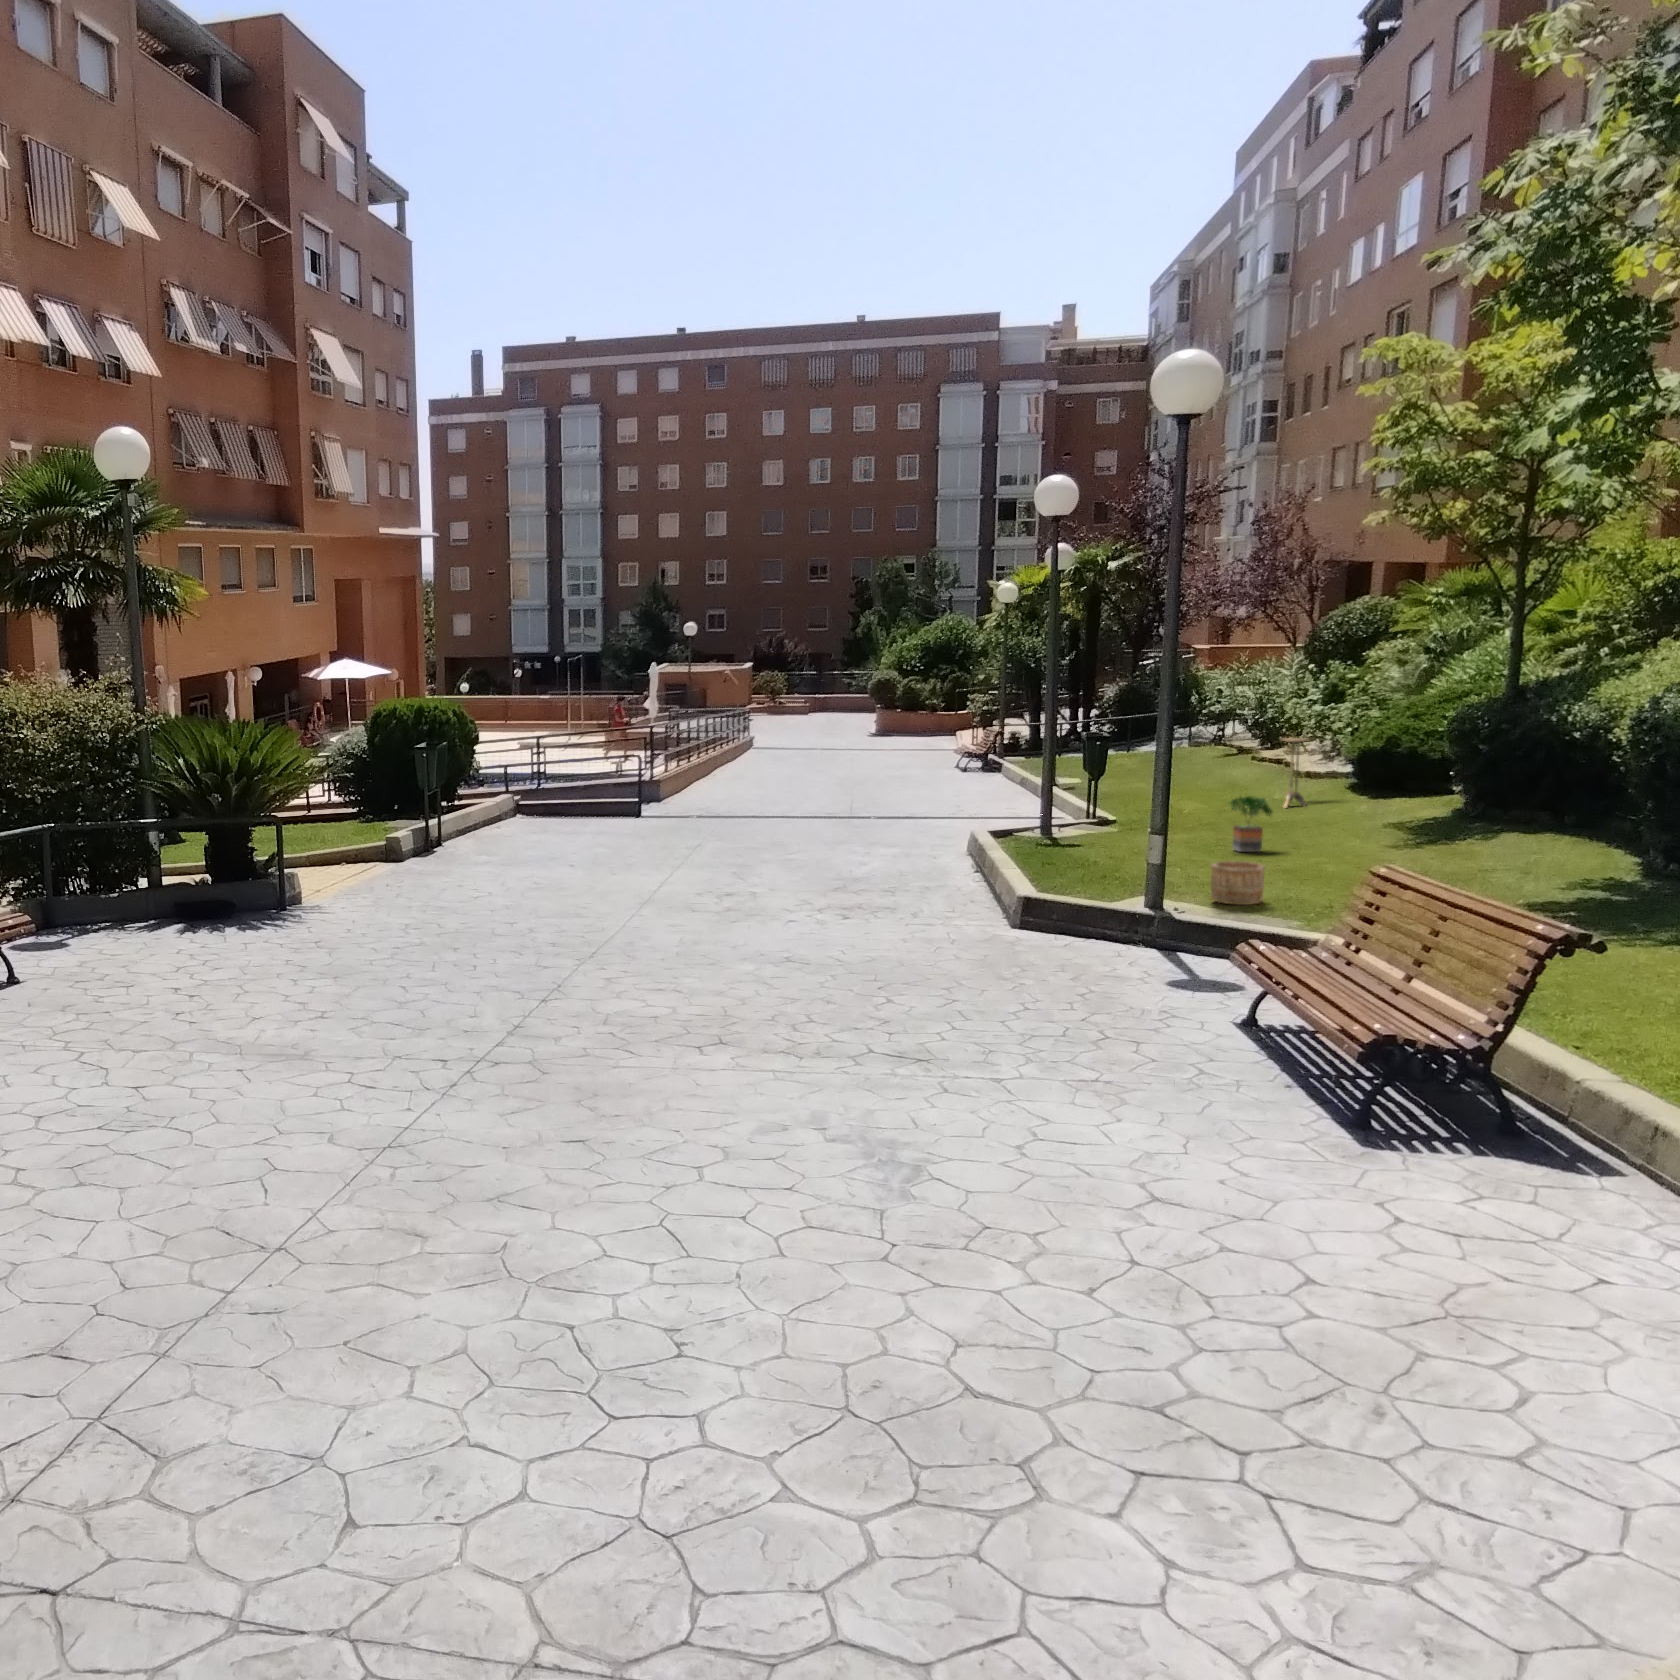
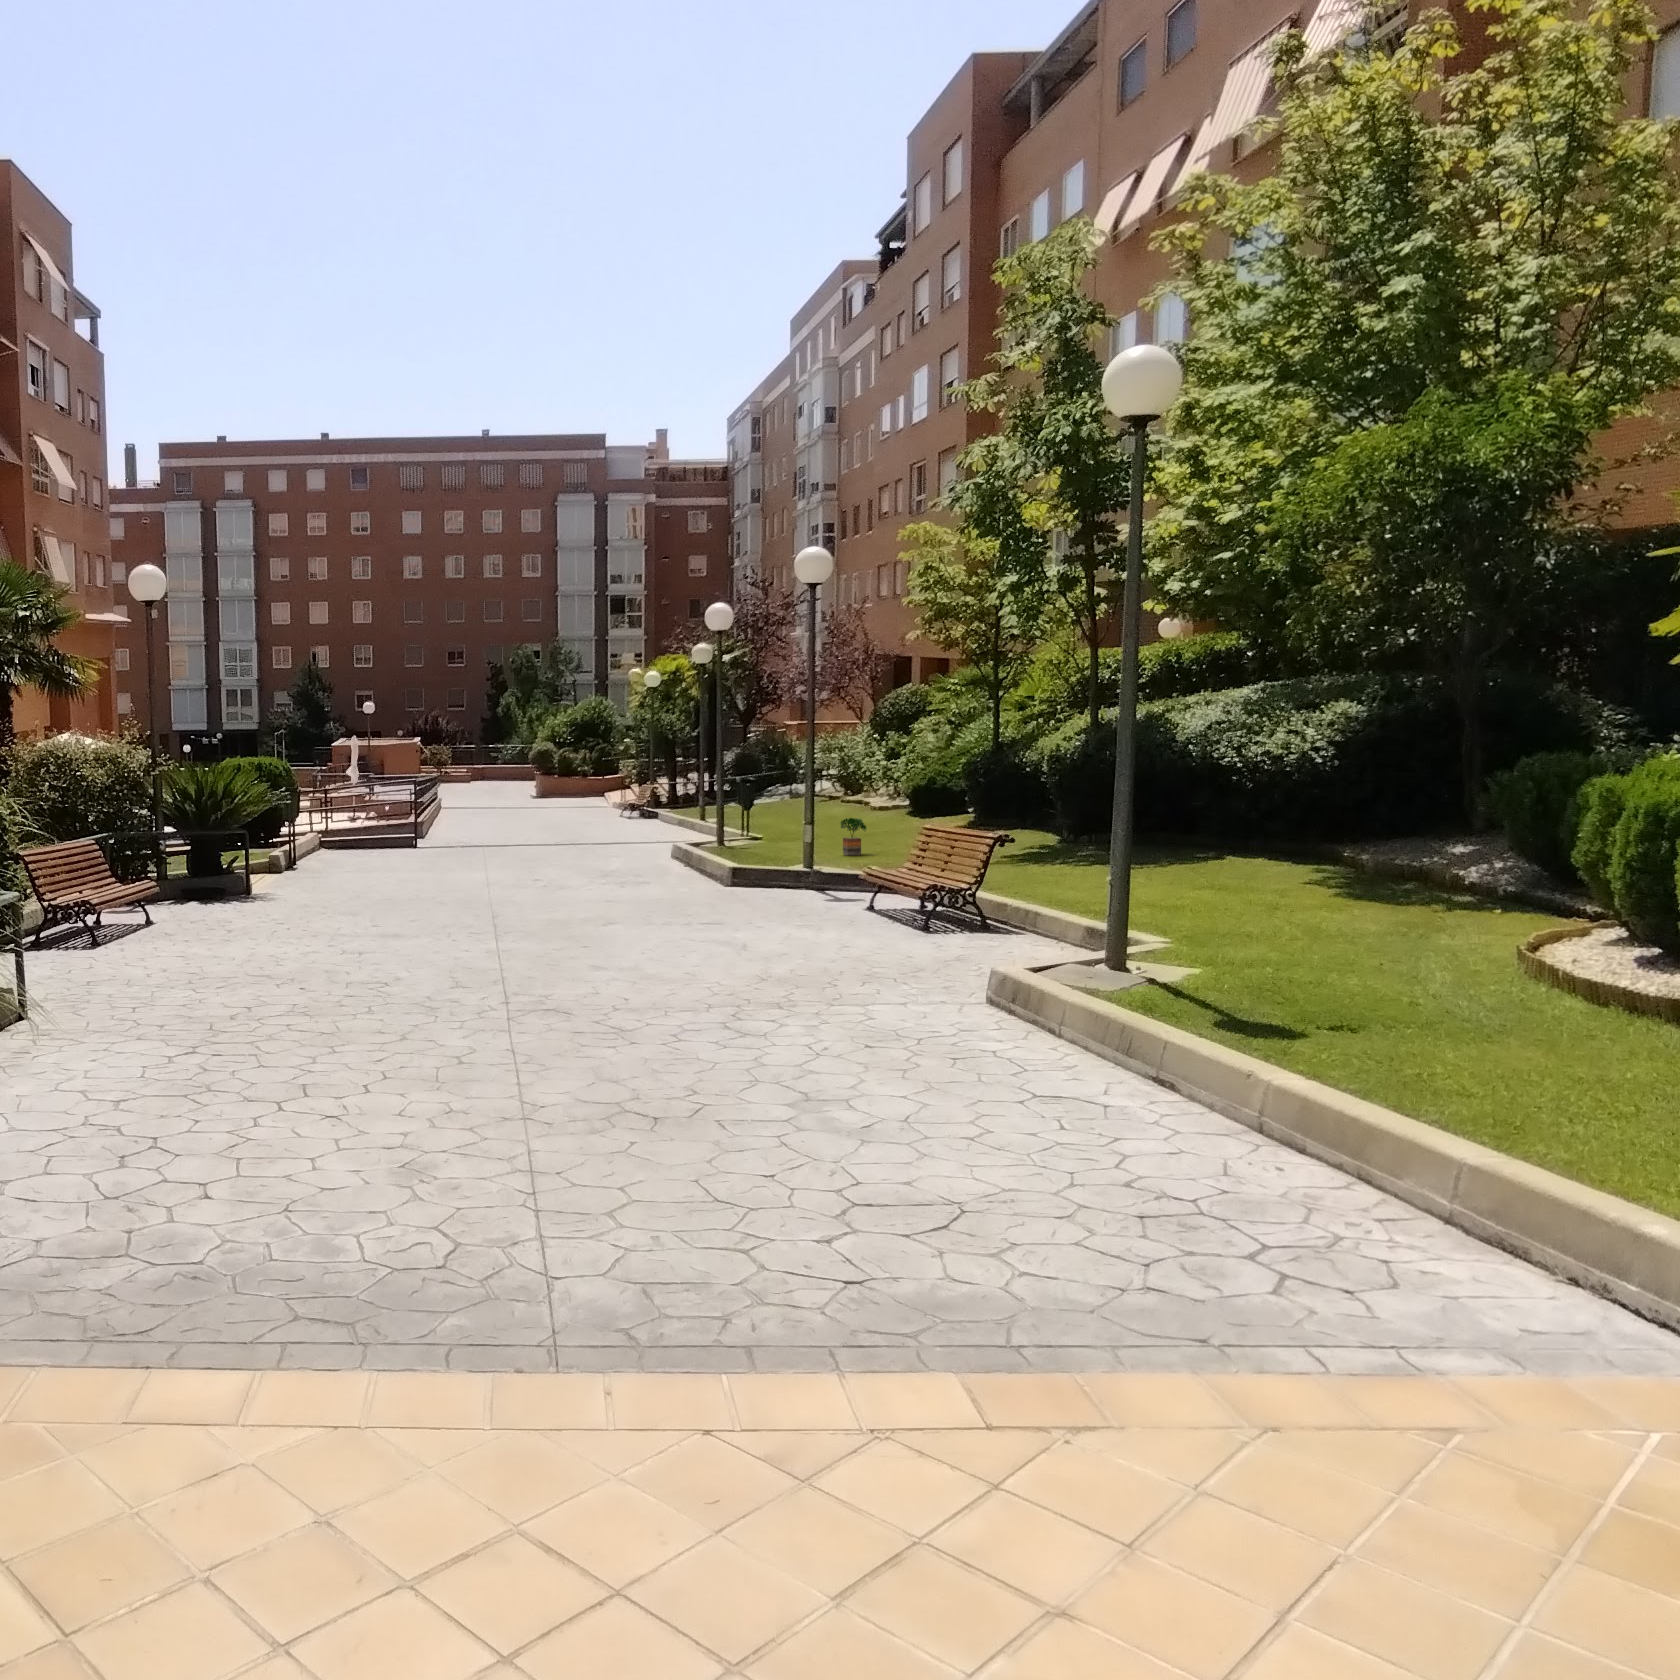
side table: present [1282,738,1308,808] -> none [863,783,883,832]
wooden bucket: present [1211,861,1265,905] -> none [838,853,870,880]

